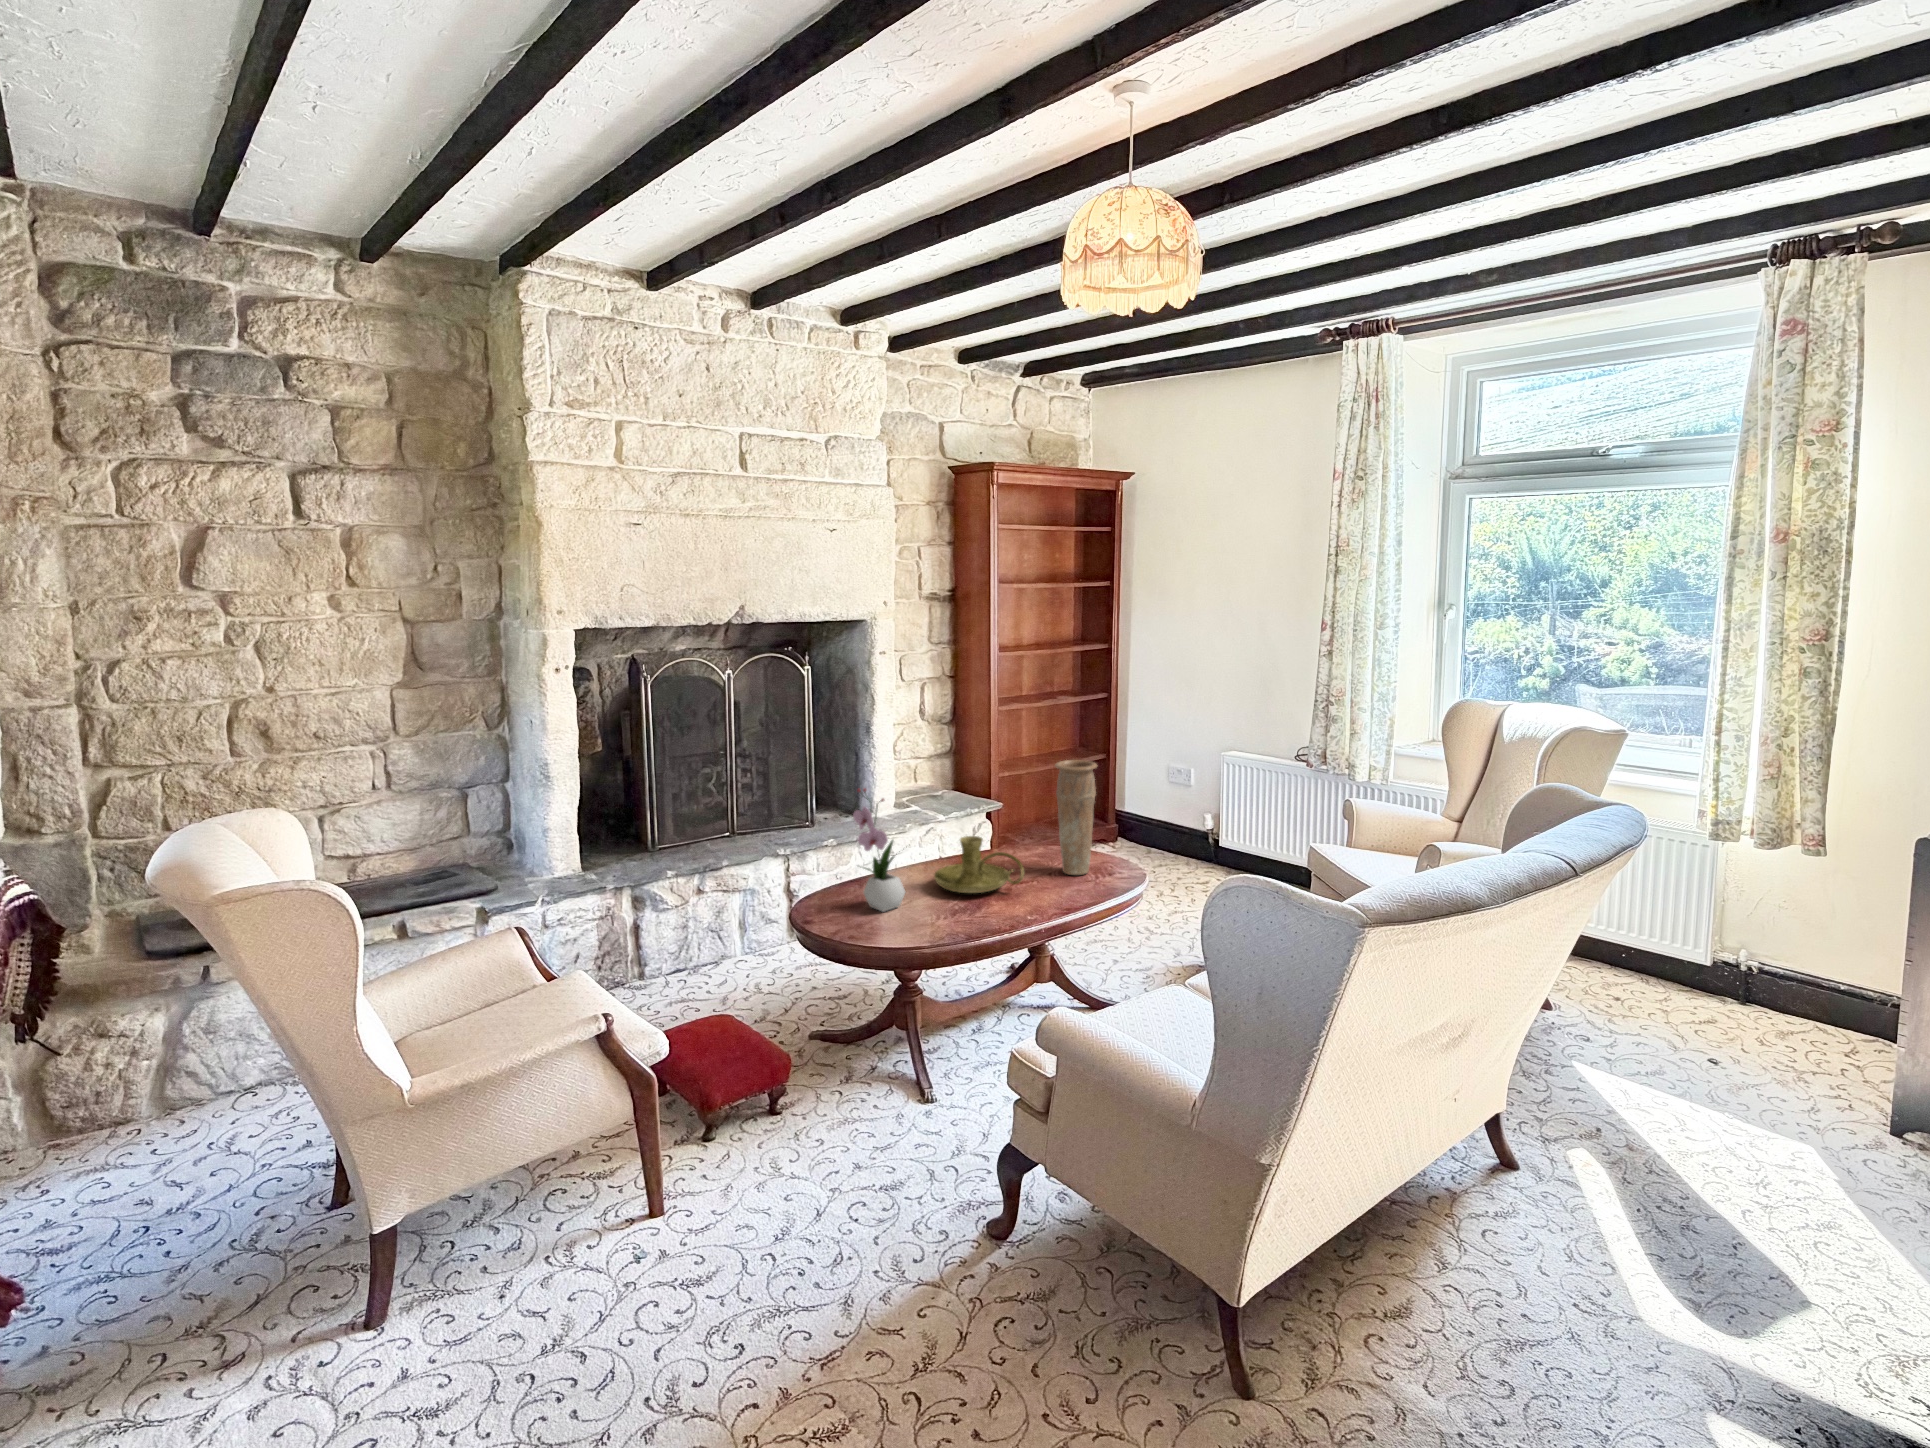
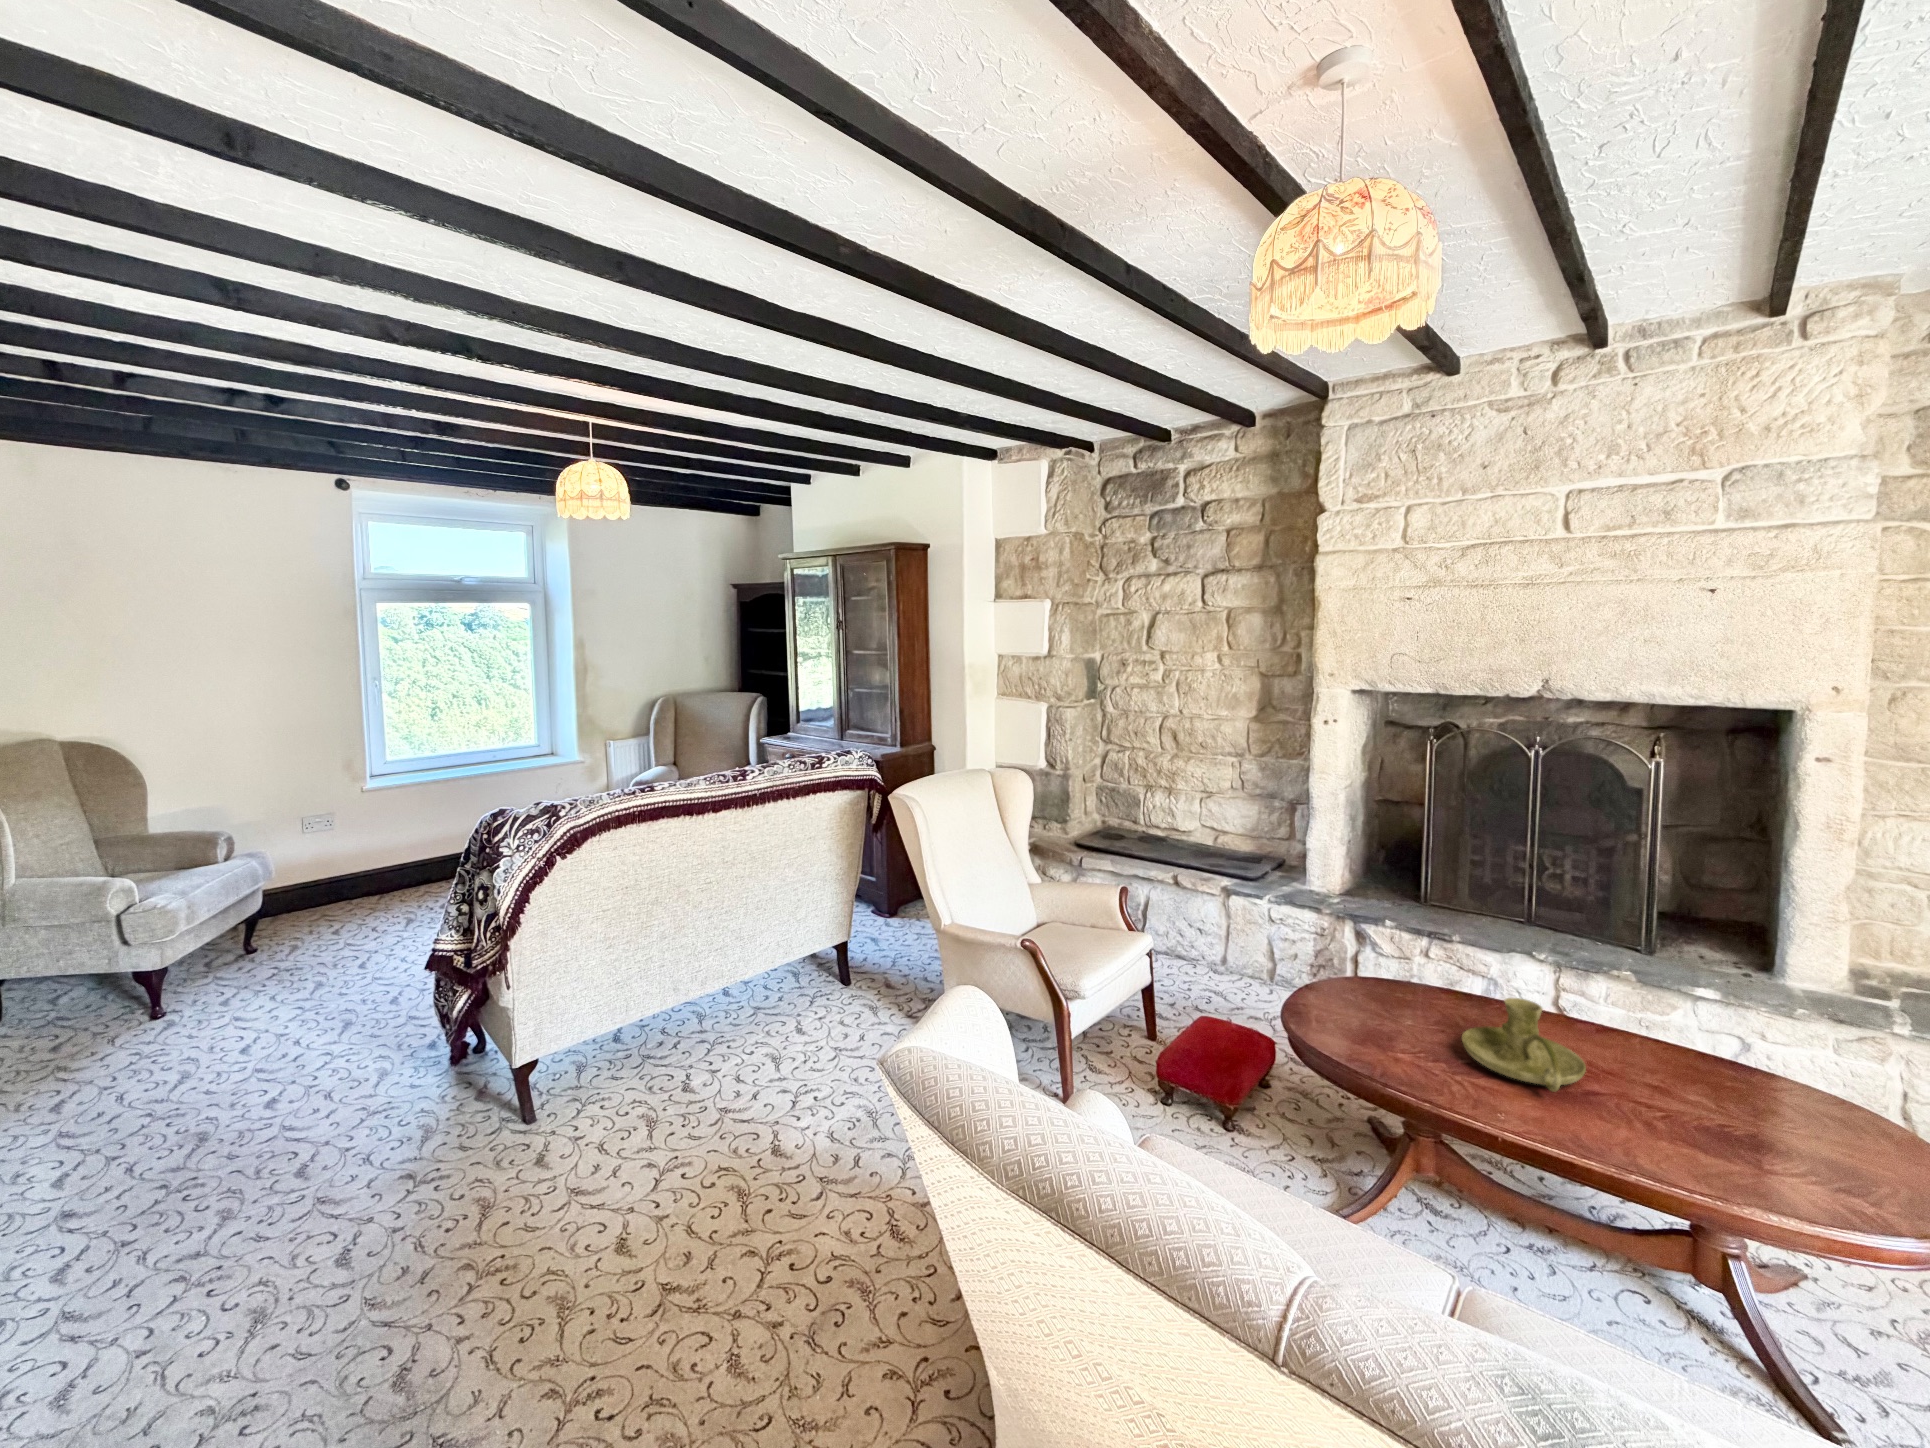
vase: present [1055,760,1097,875] -> none [1698,967,1801,1169]
flower arrangement: present [853,788,905,912] -> none [1348,880,1409,1027]

